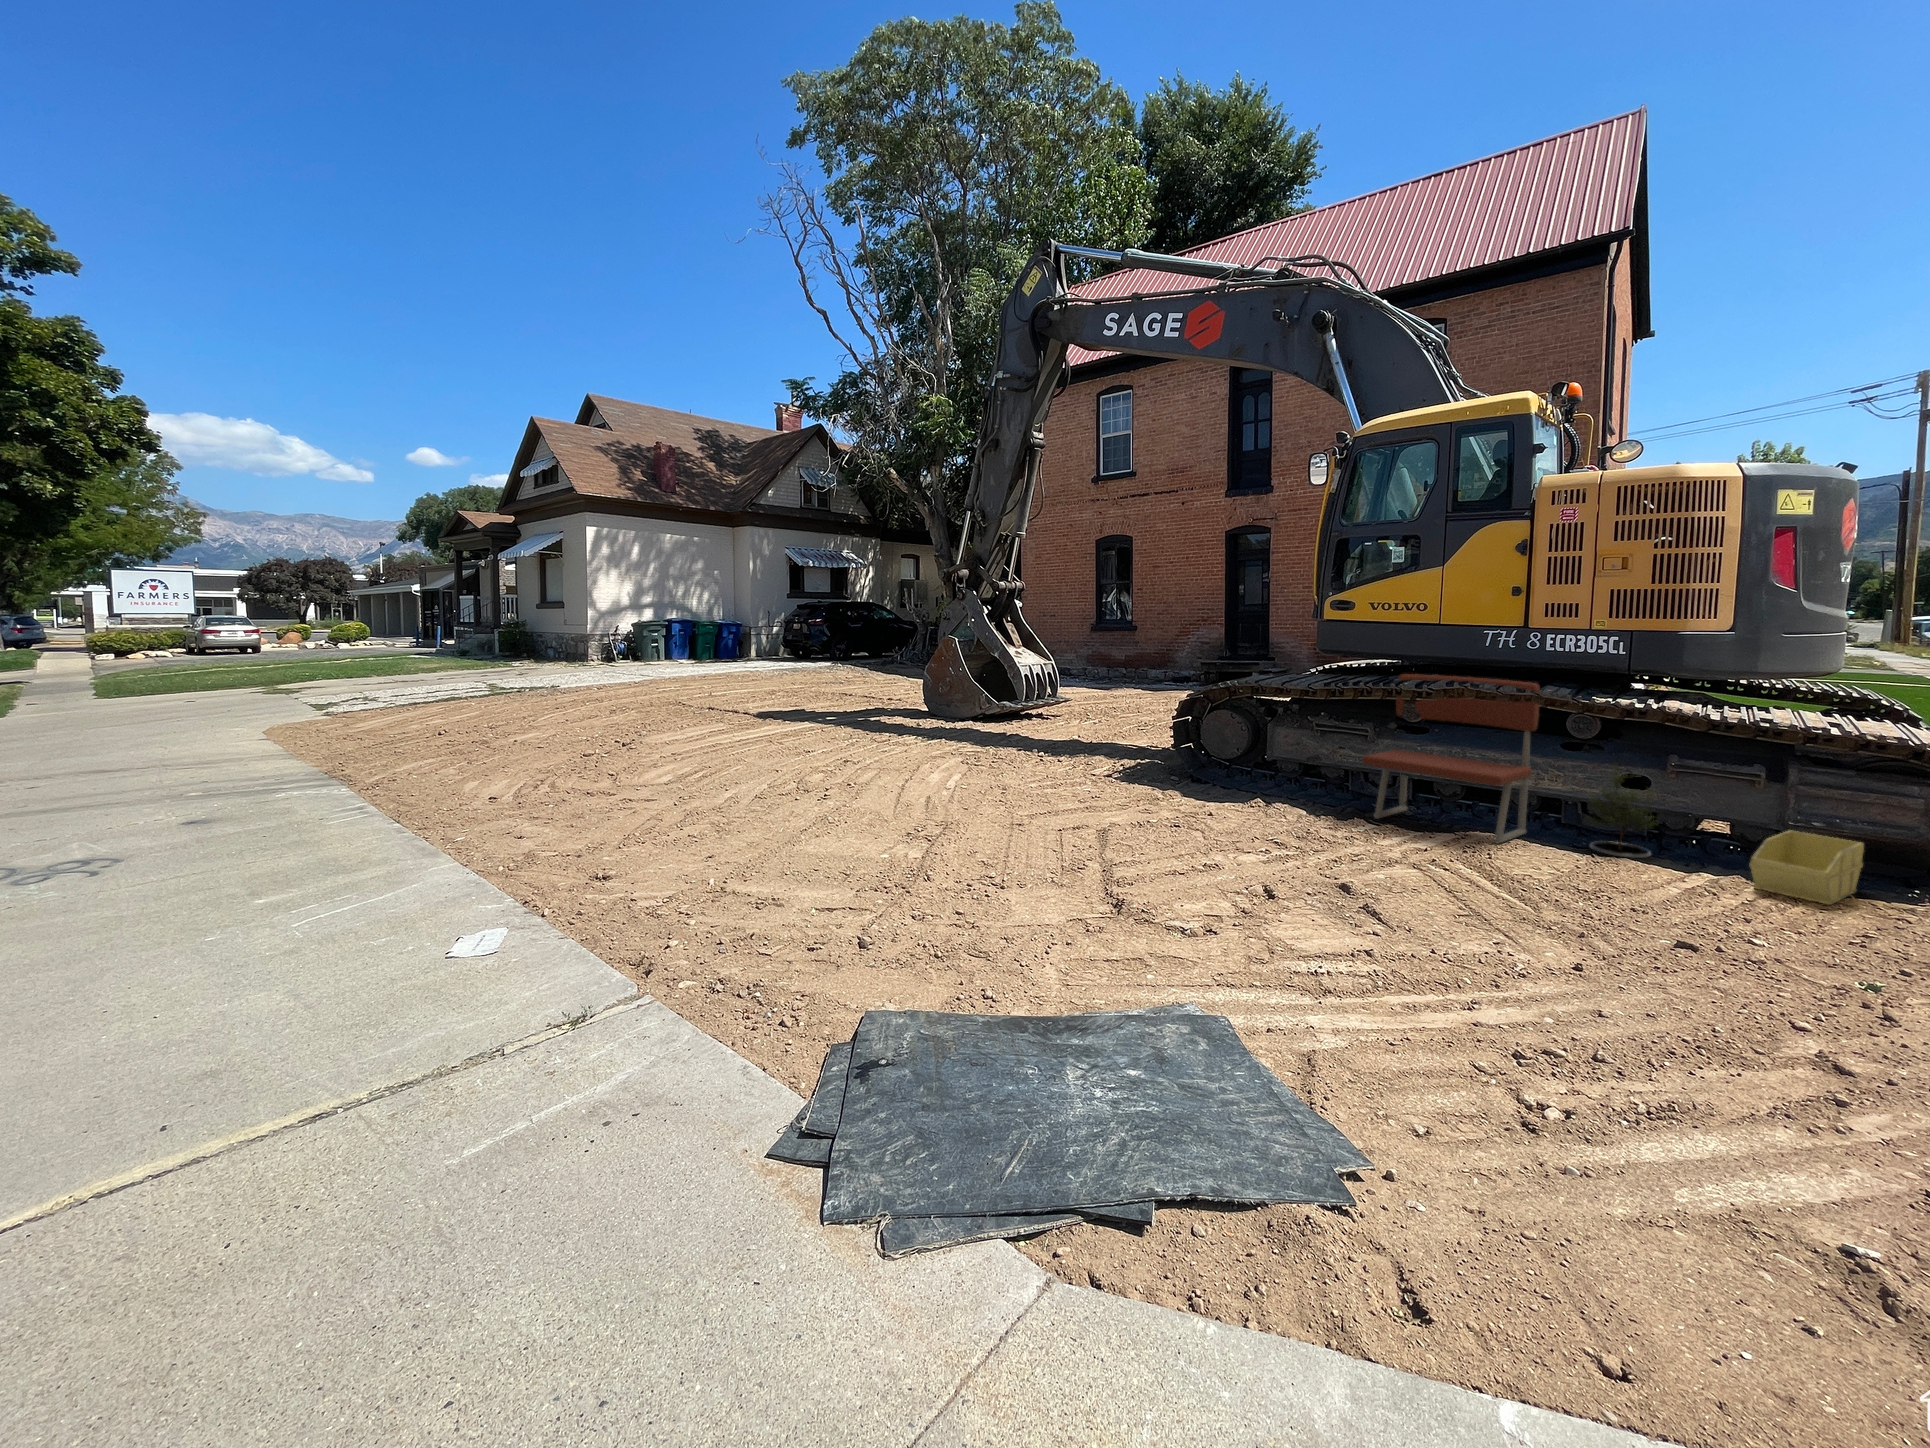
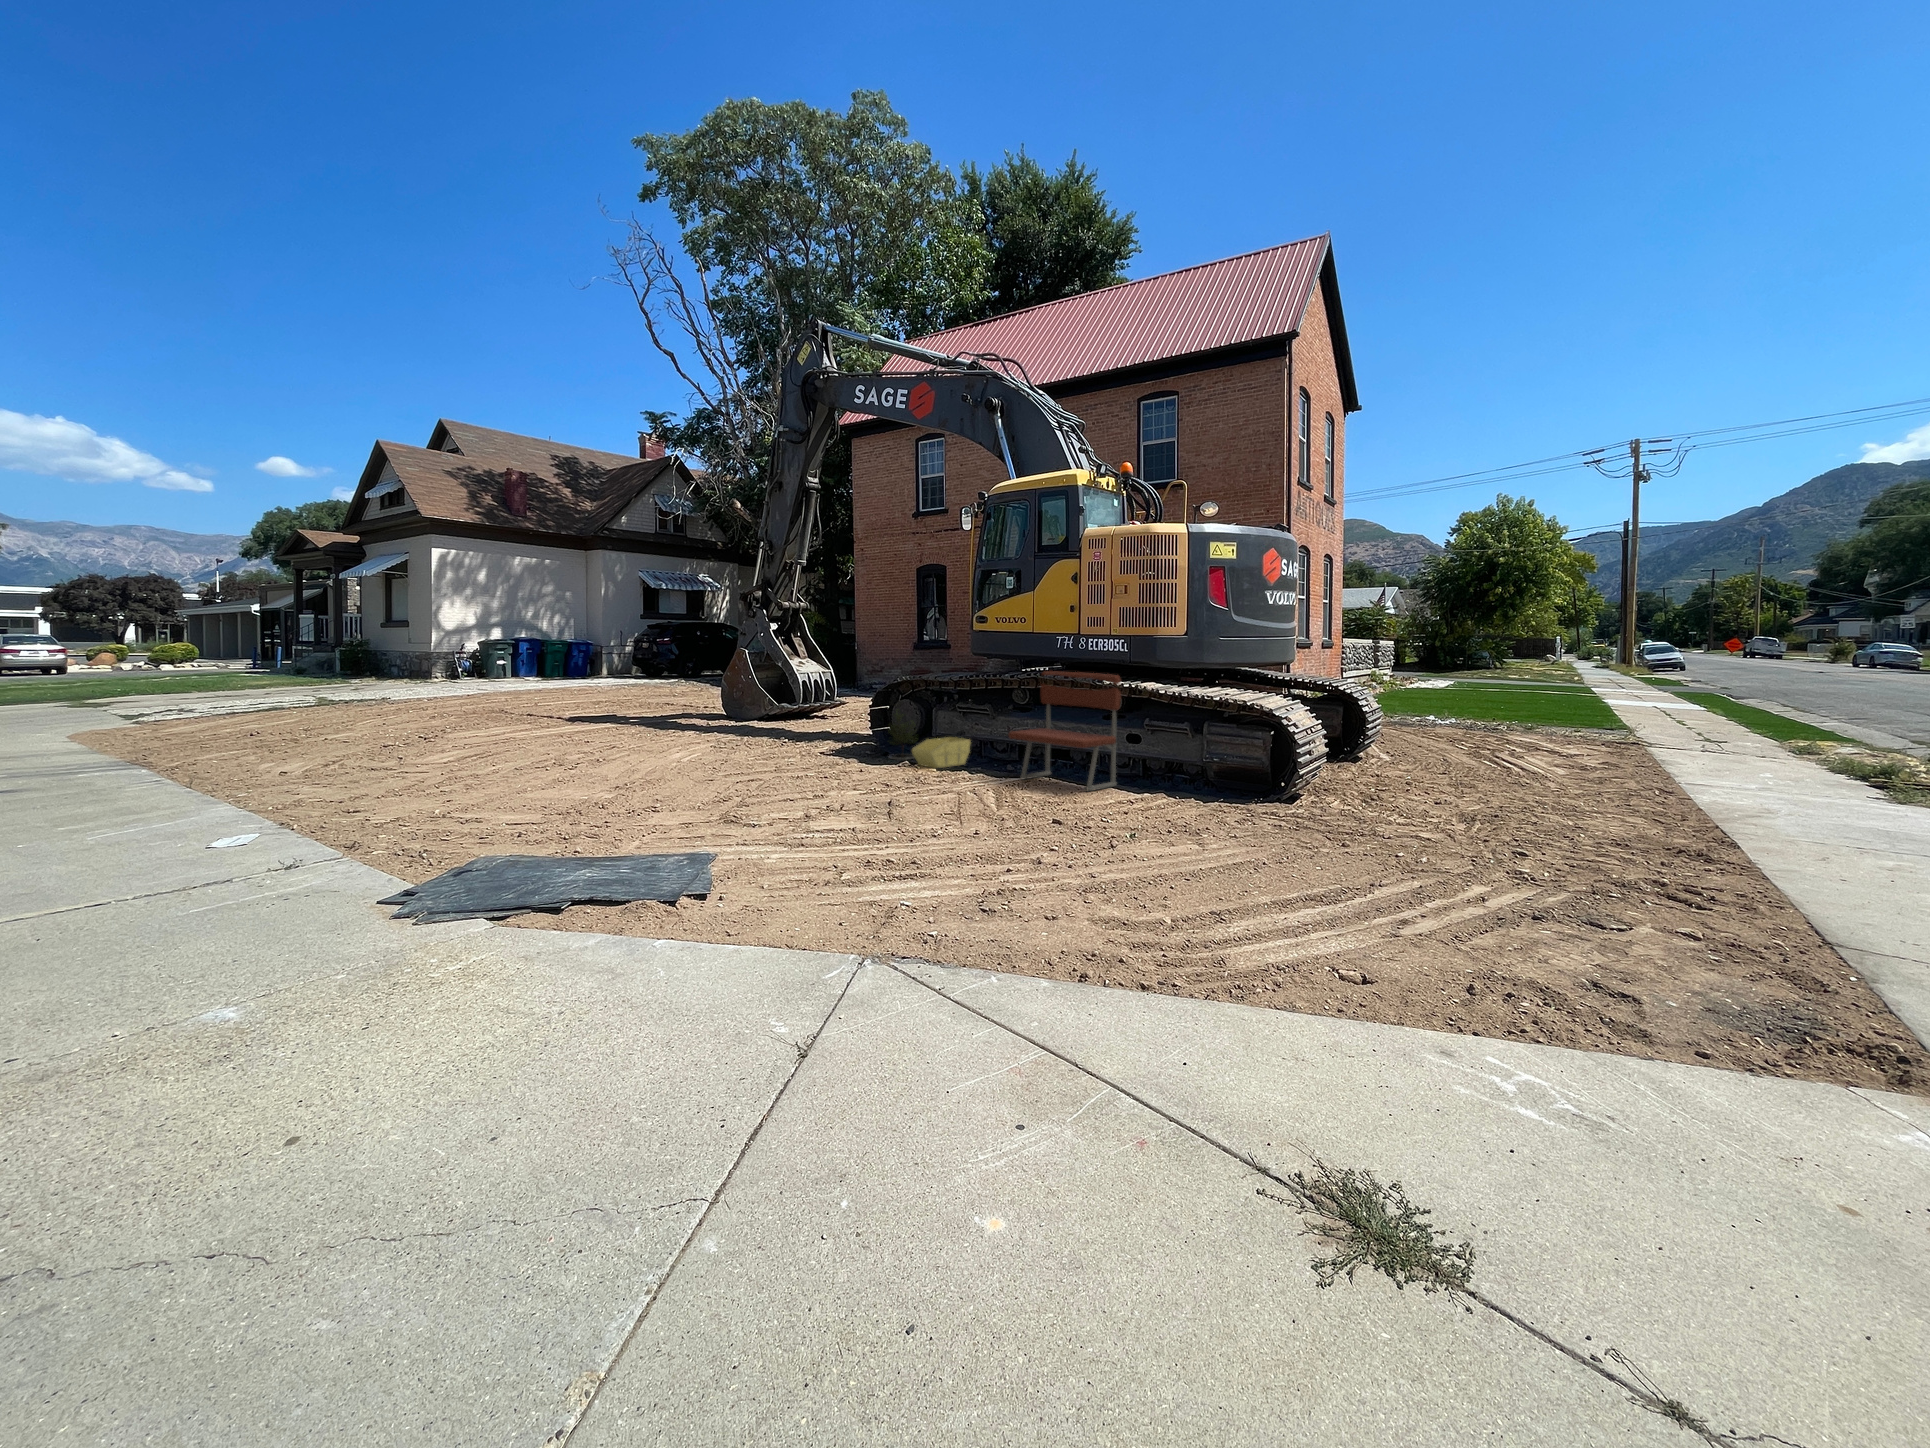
potted tree: present [1589,765,1655,858] -> present [889,709,917,760]
storage bin: present [1749,831,1864,905] -> present [912,737,971,768]

